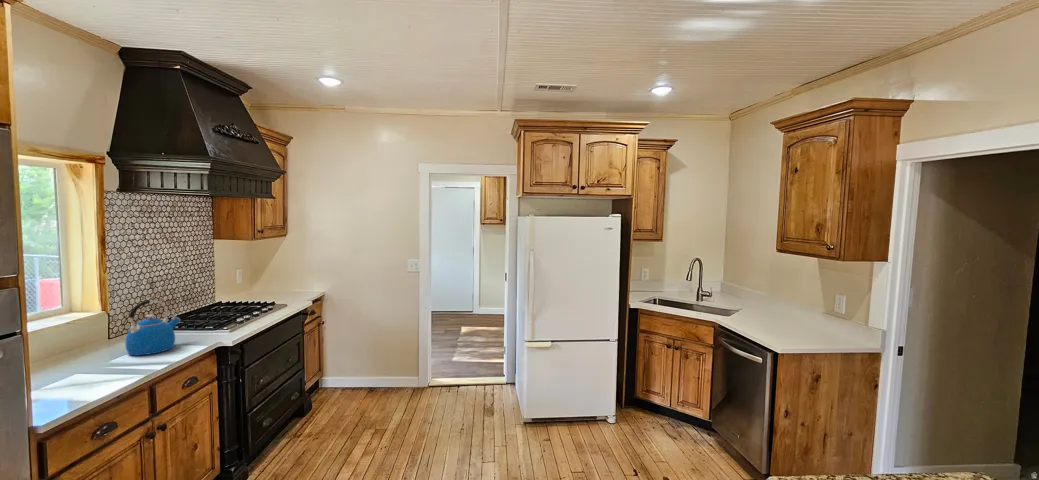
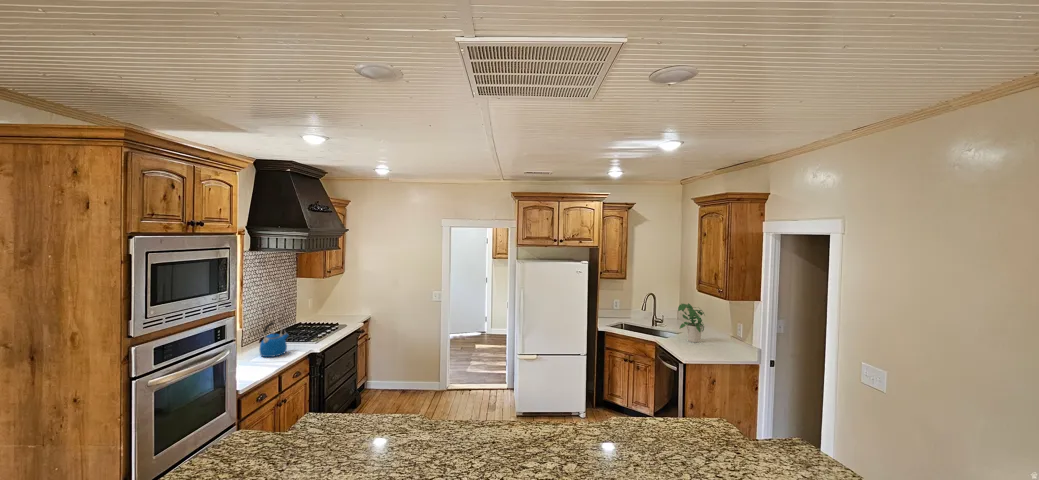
potted plant: none [748,269,785,322] -> present [678,303,704,342]

